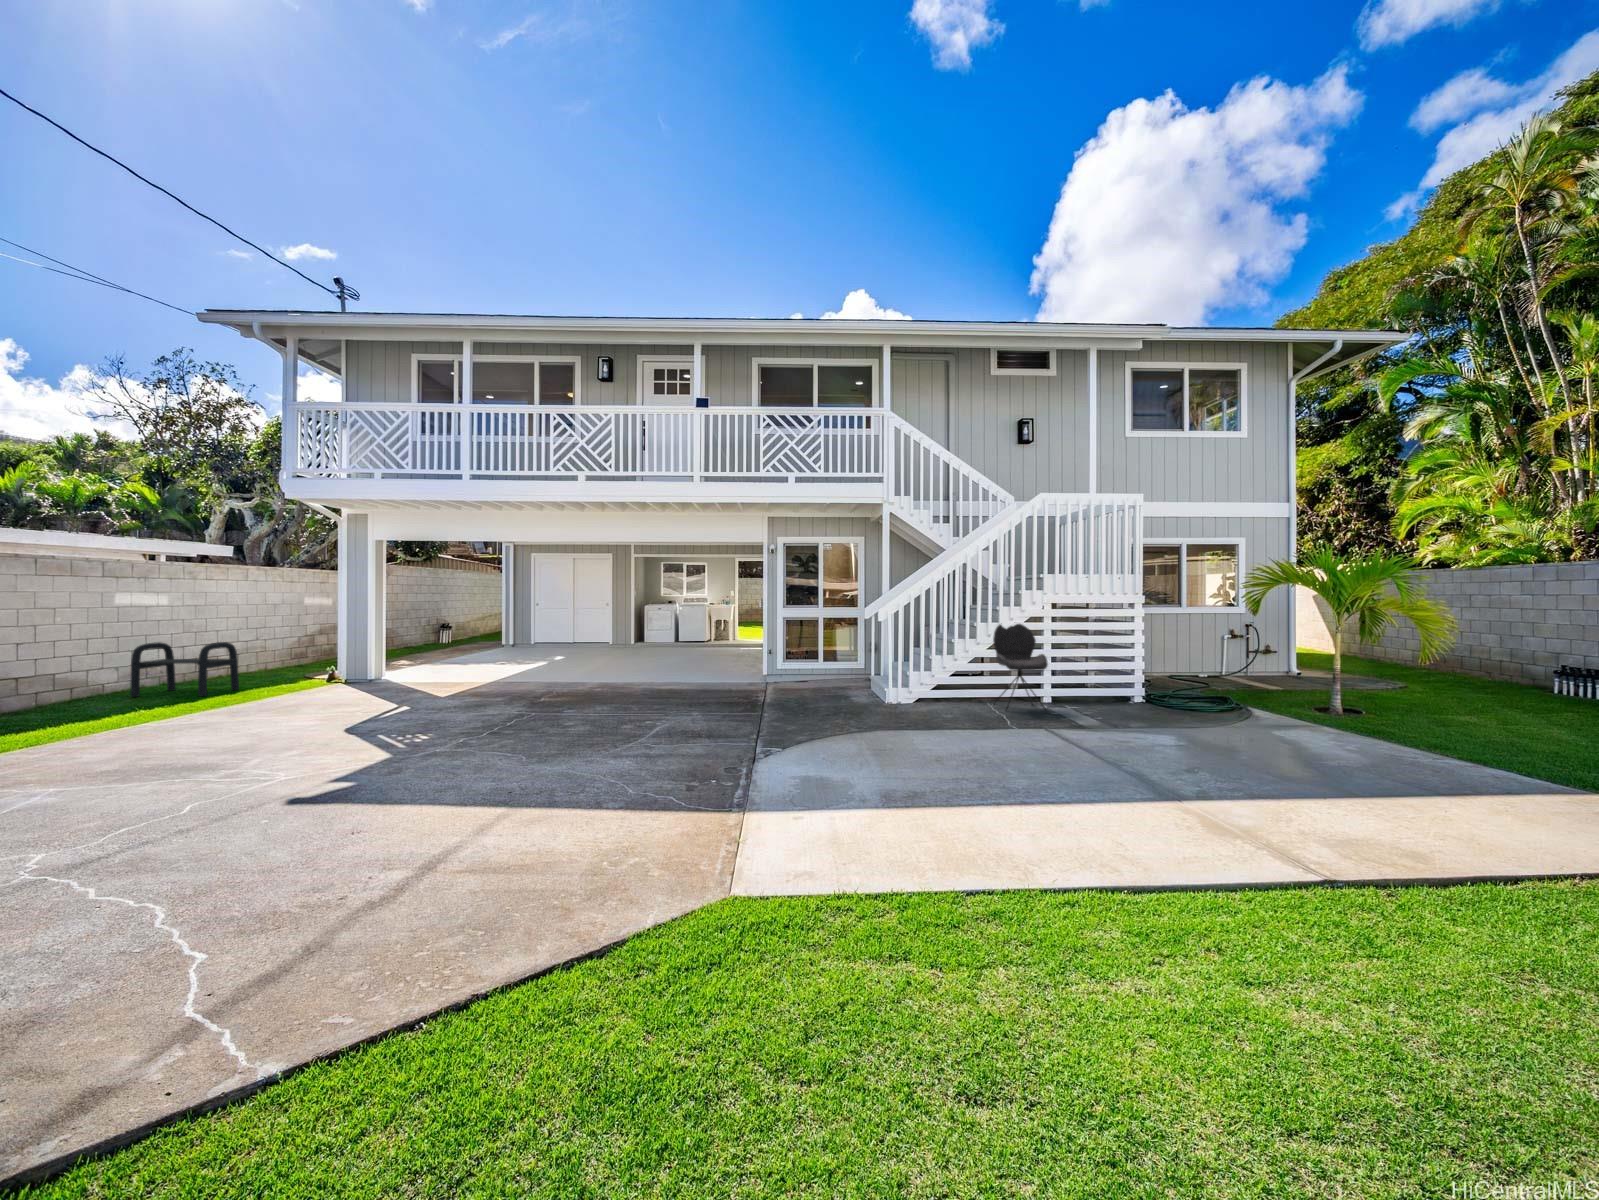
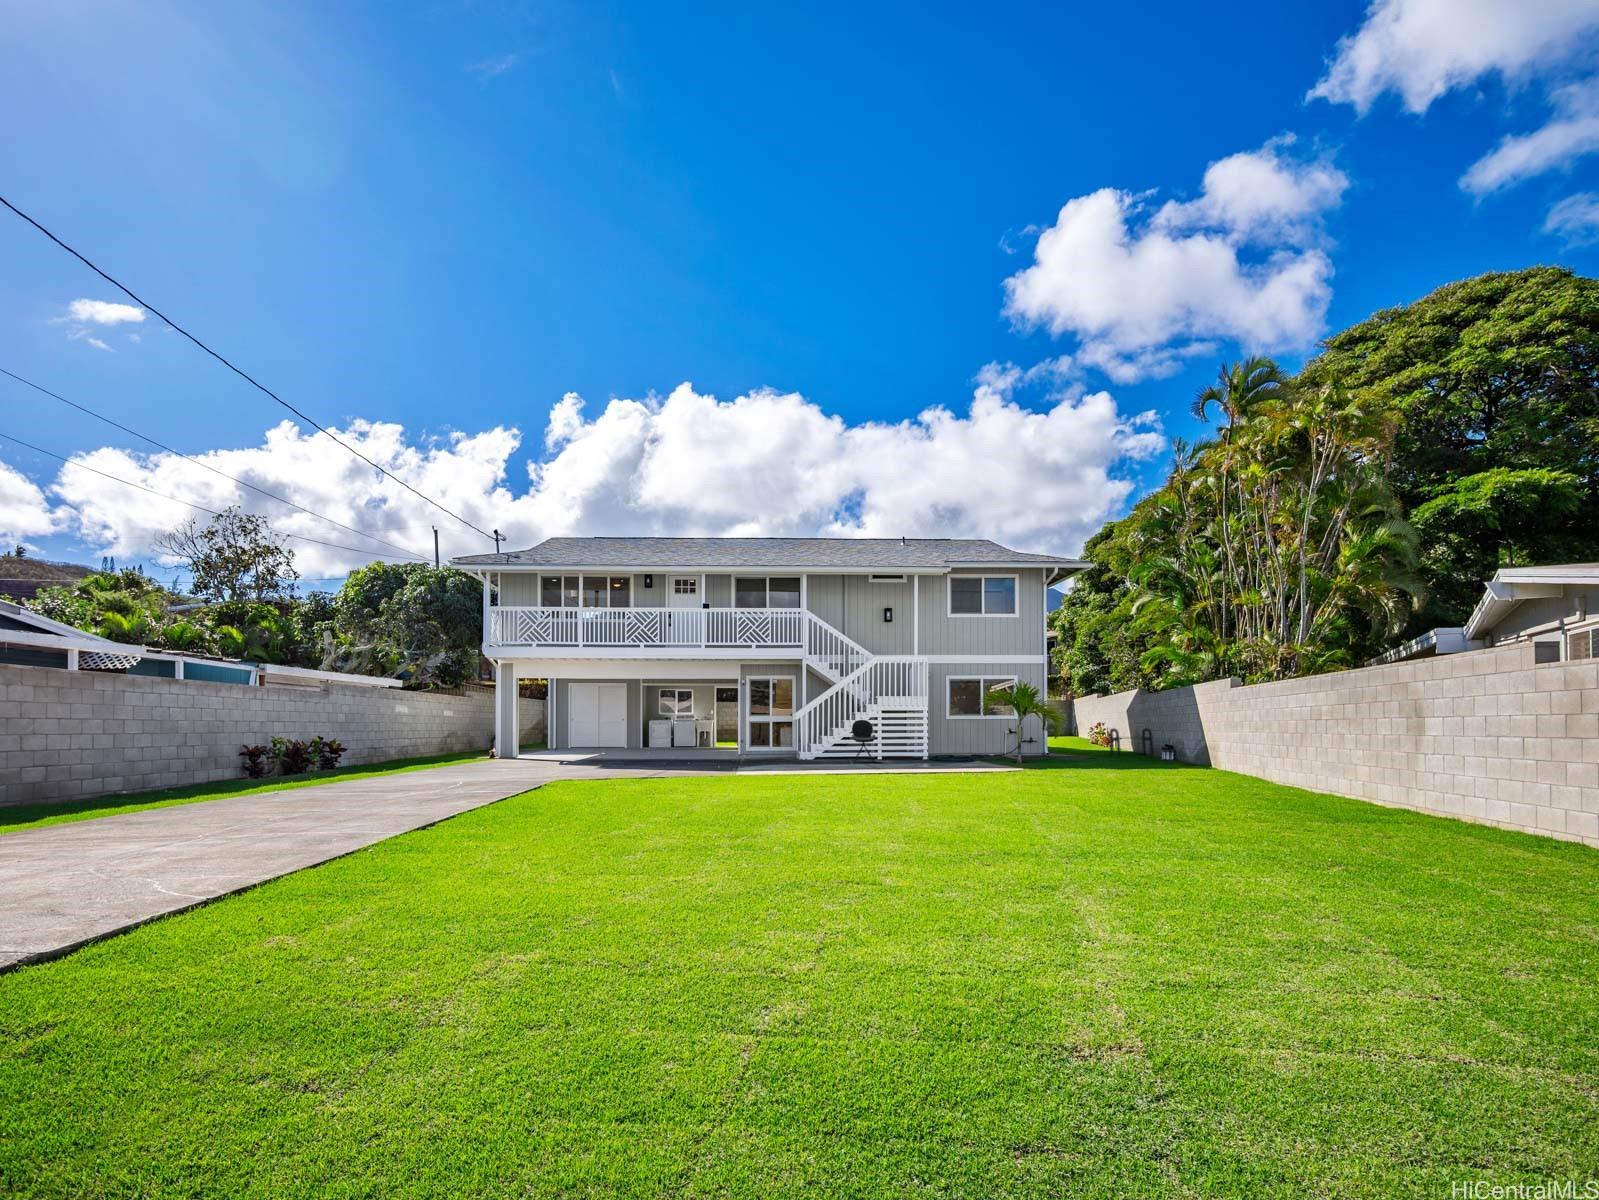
bench: present [130,642,239,697] -> present [1109,728,1154,755]

